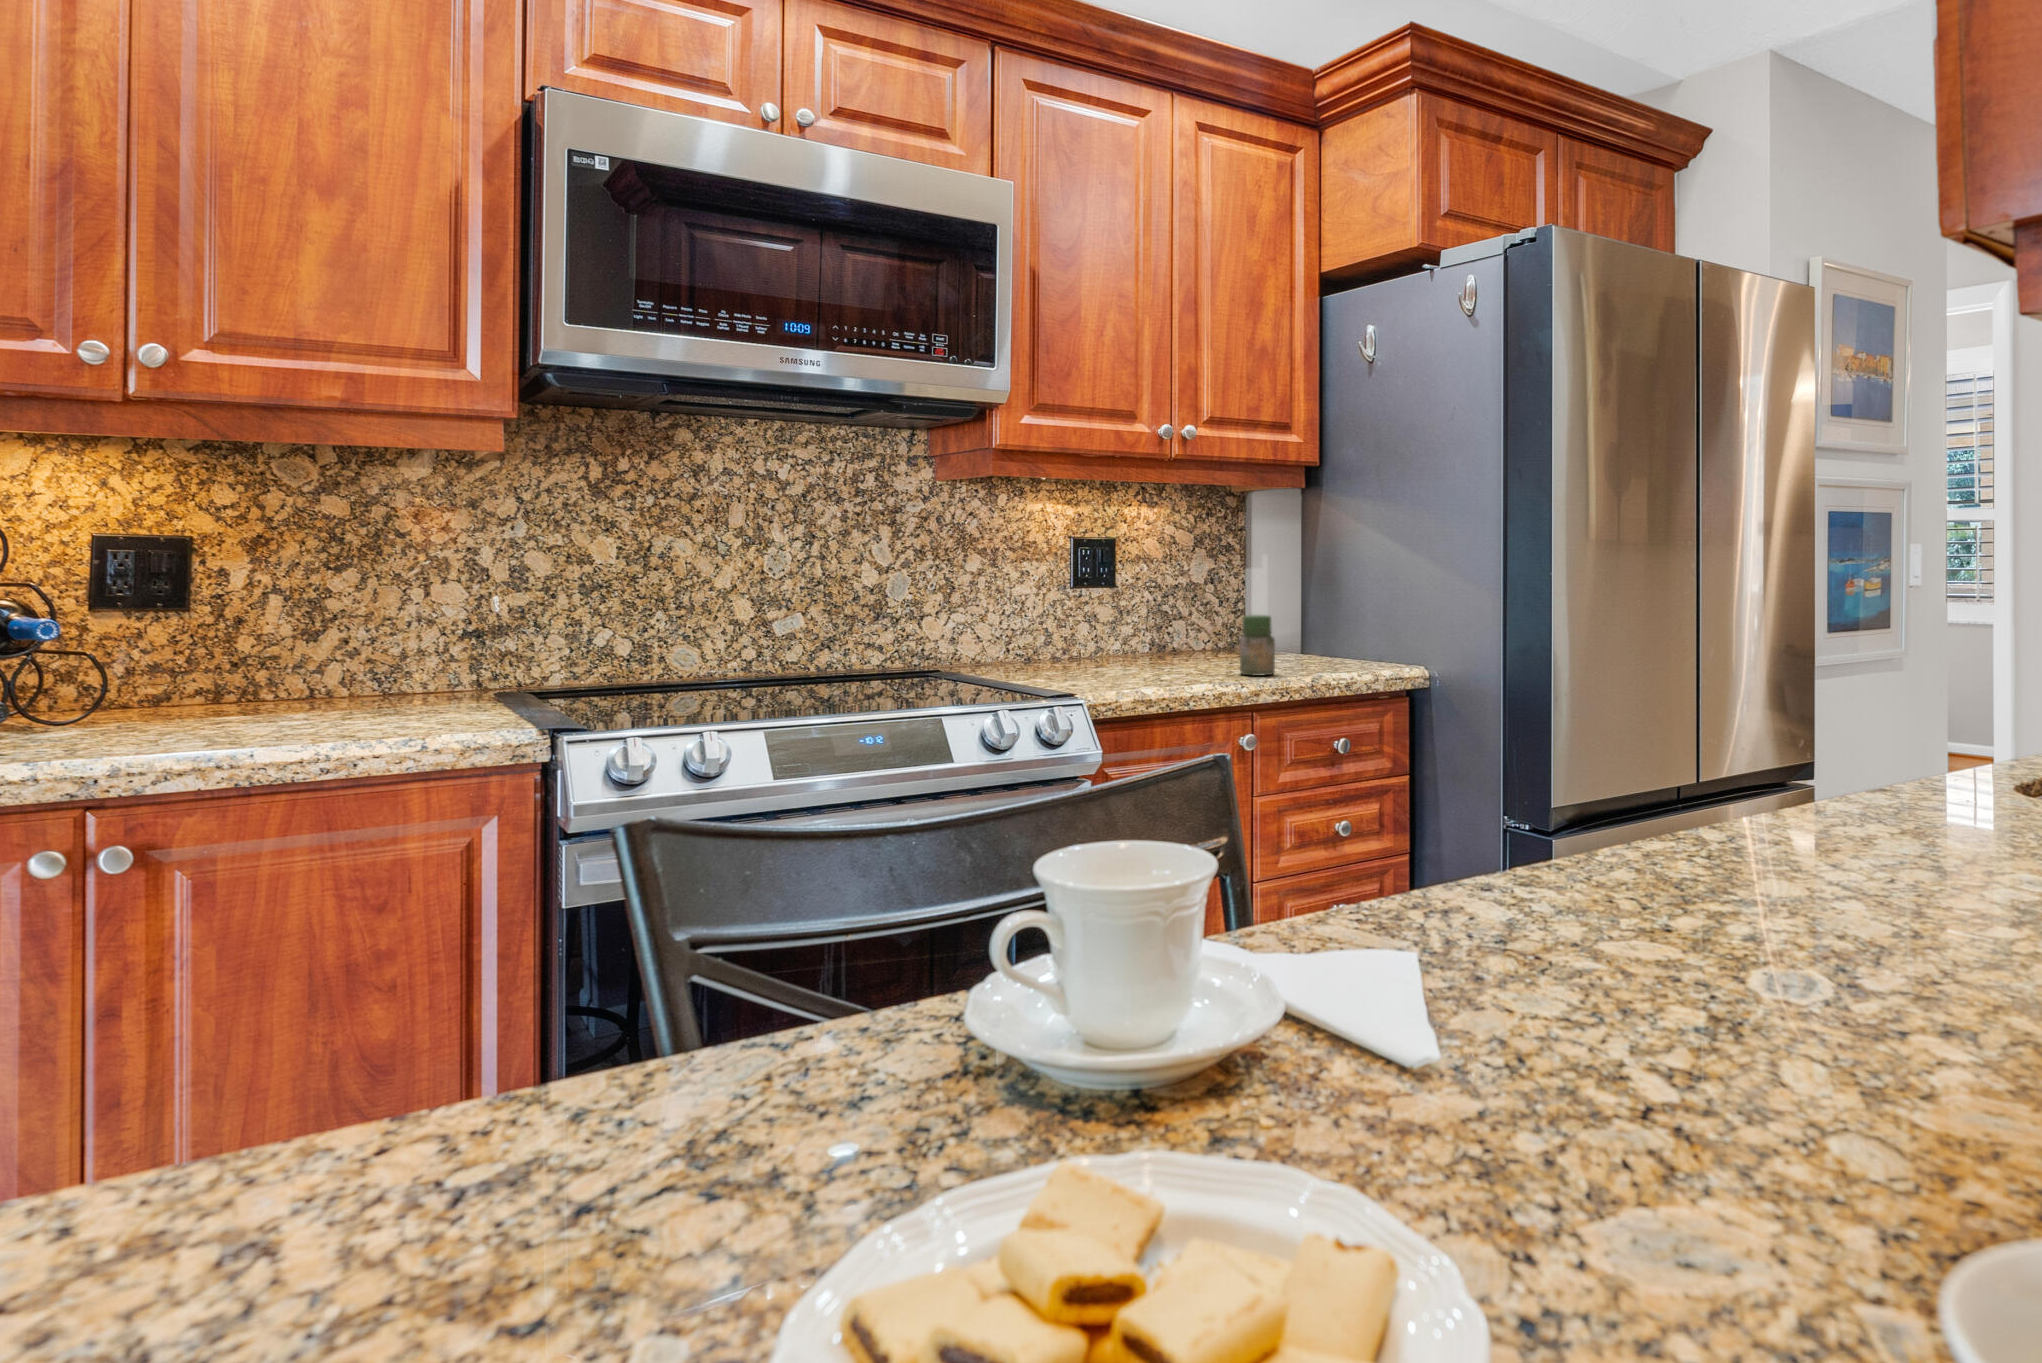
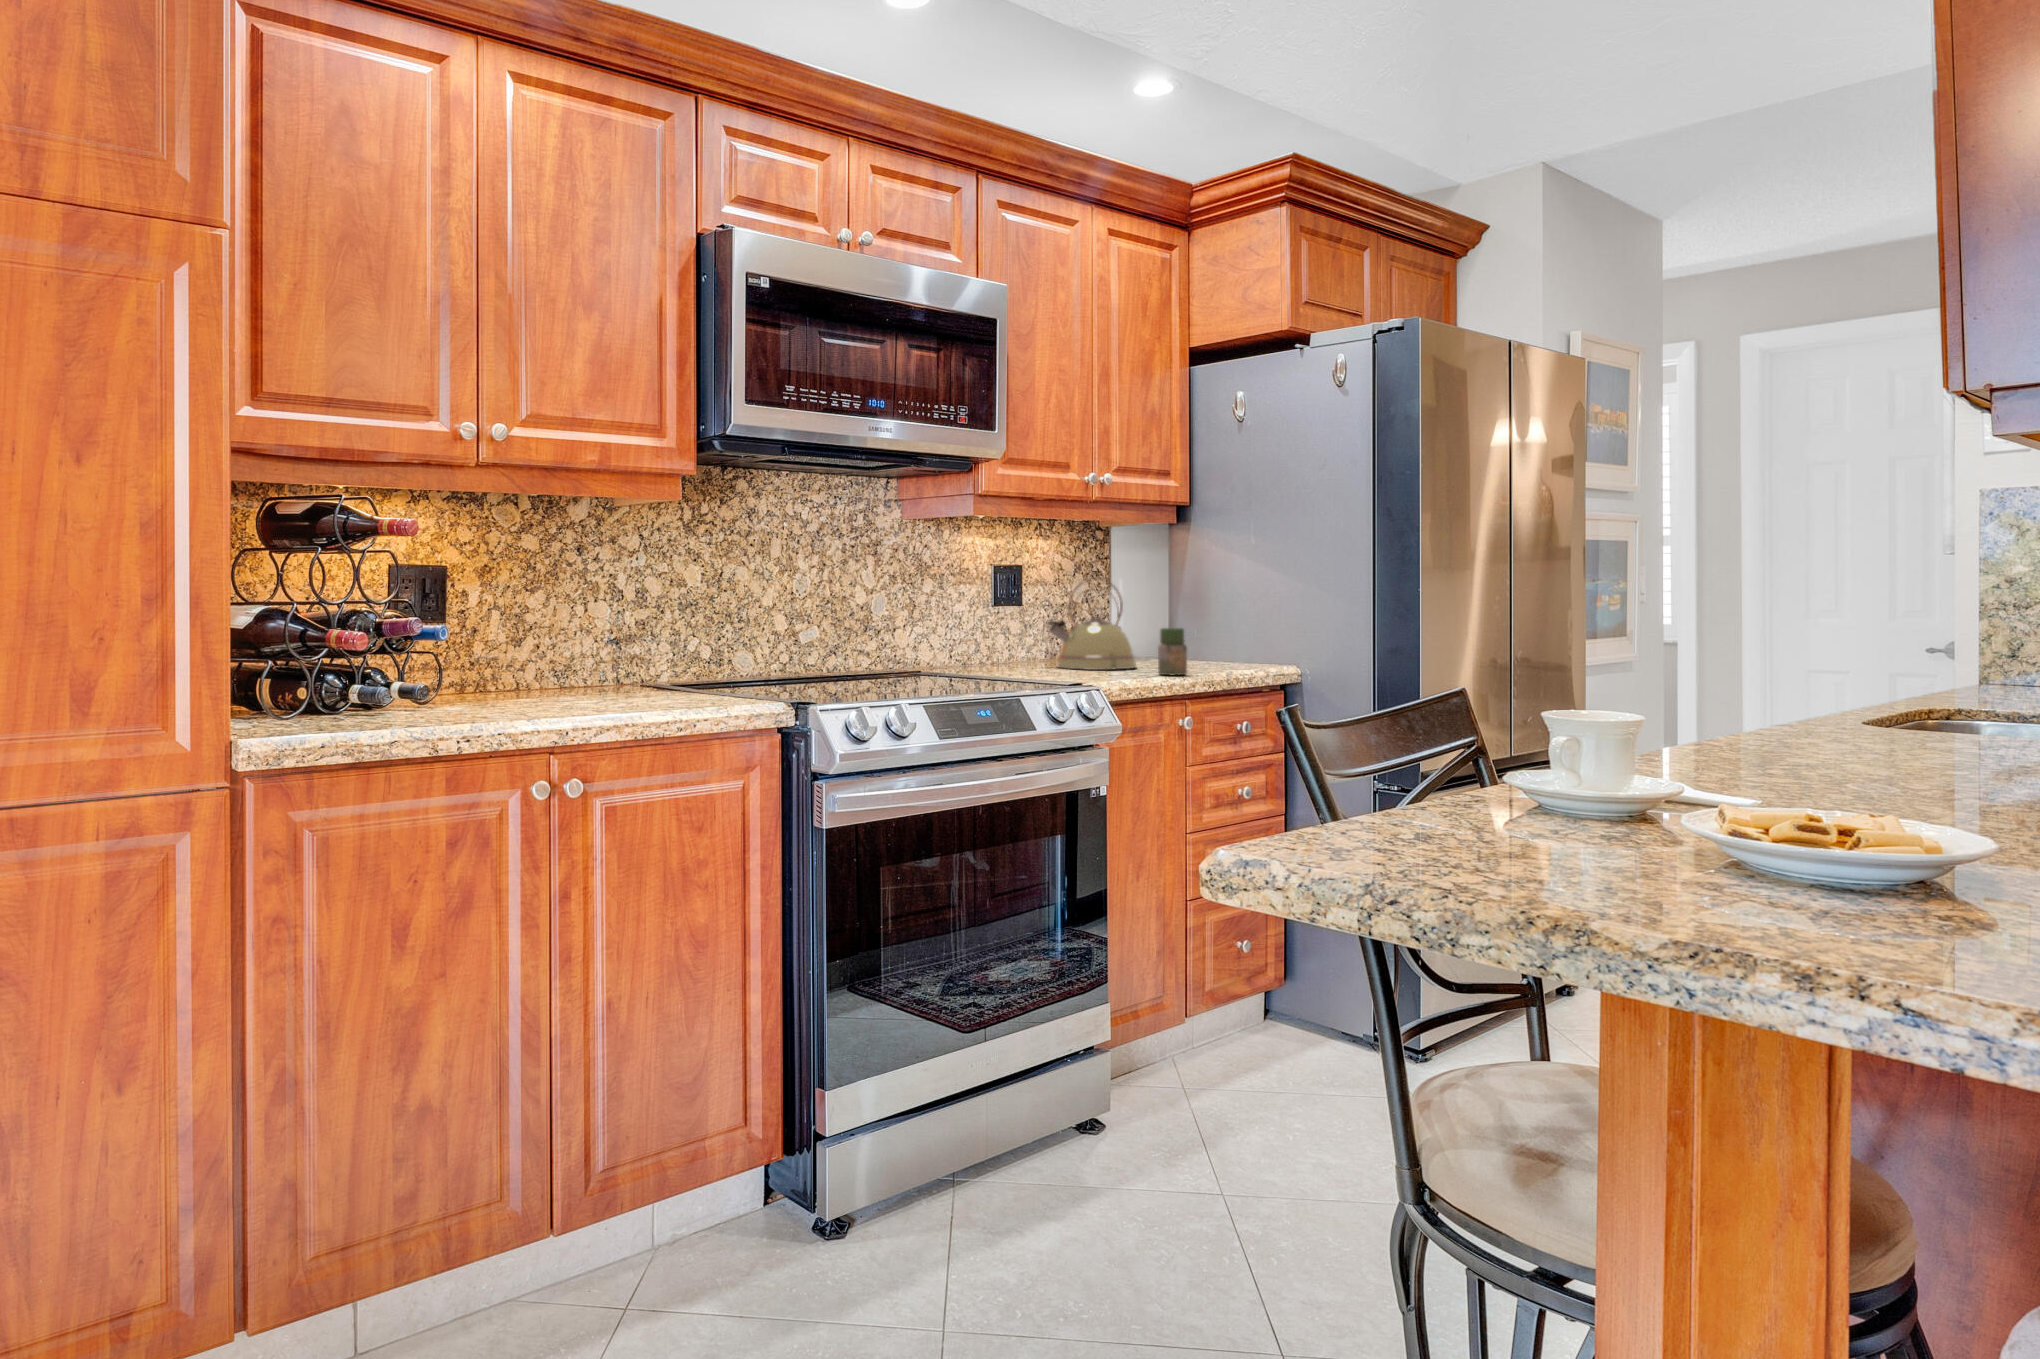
kettle: none [1132,552,1242,666] -> present [1048,579,1136,670]

